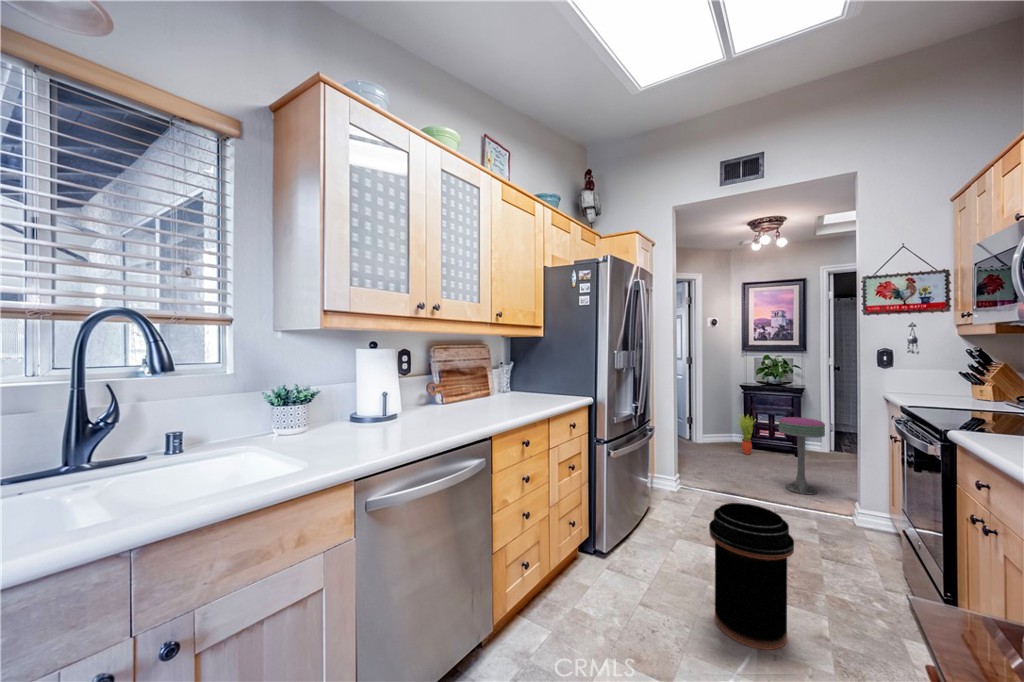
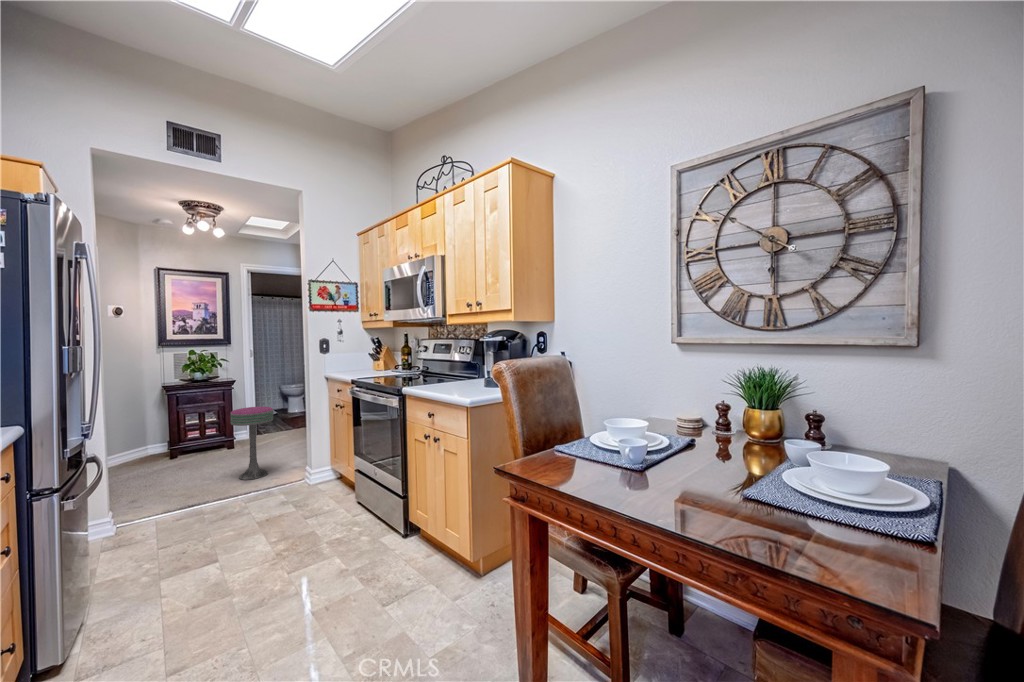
potted plant: present [738,414,756,454] -> none [164,416,188,462]
trash can: present [709,503,794,650] -> none [248,488,329,627]

